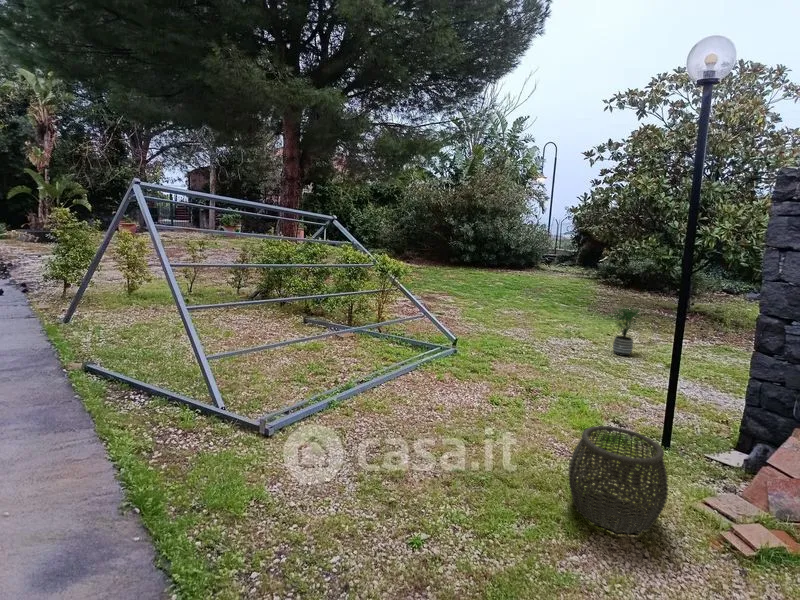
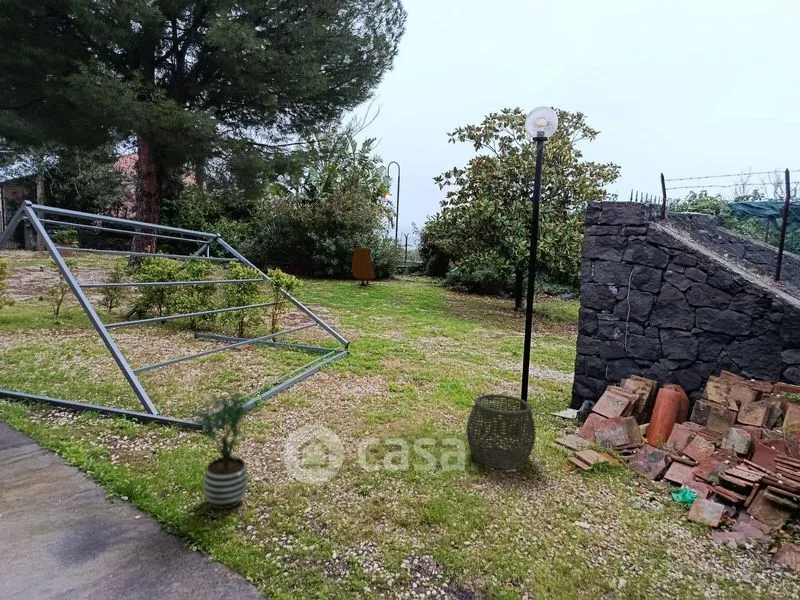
lounge chair: none [489,234,517,277] -> present [352,247,375,288]
potted plant: present [608,308,640,356] -> present [184,392,263,509]

